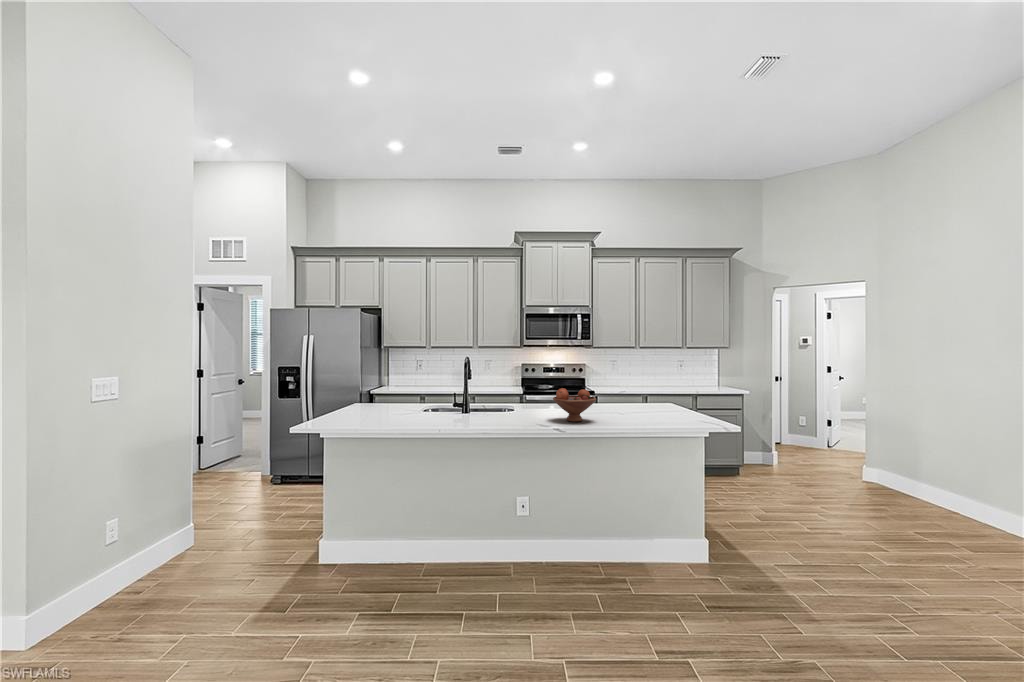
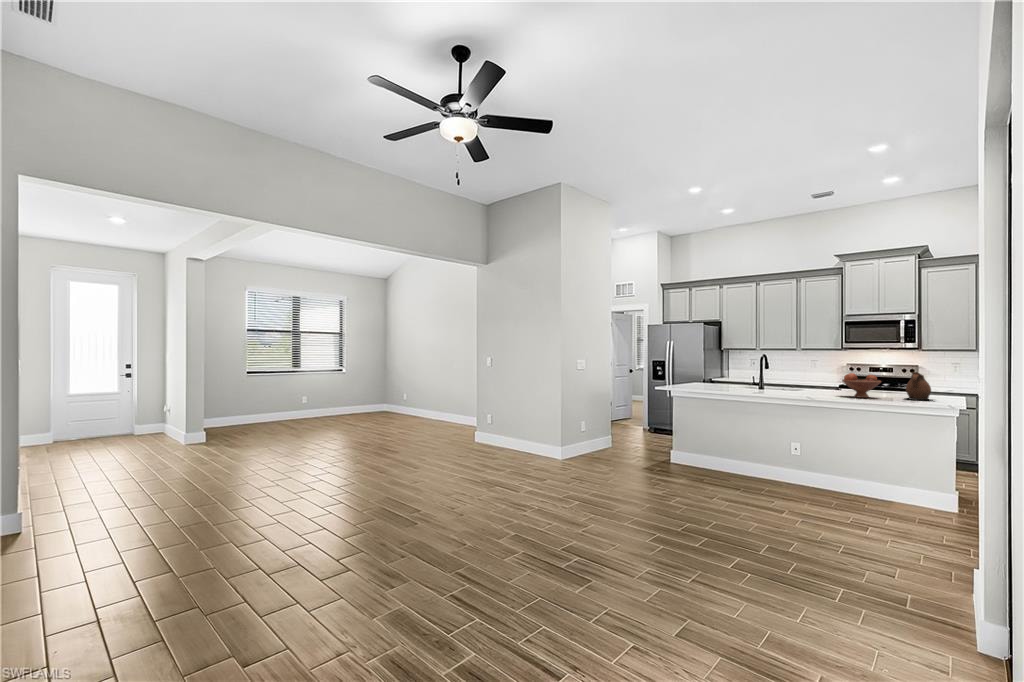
ceramic pitcher: none [612,385,646,420] -> present [906,372,932,400]

